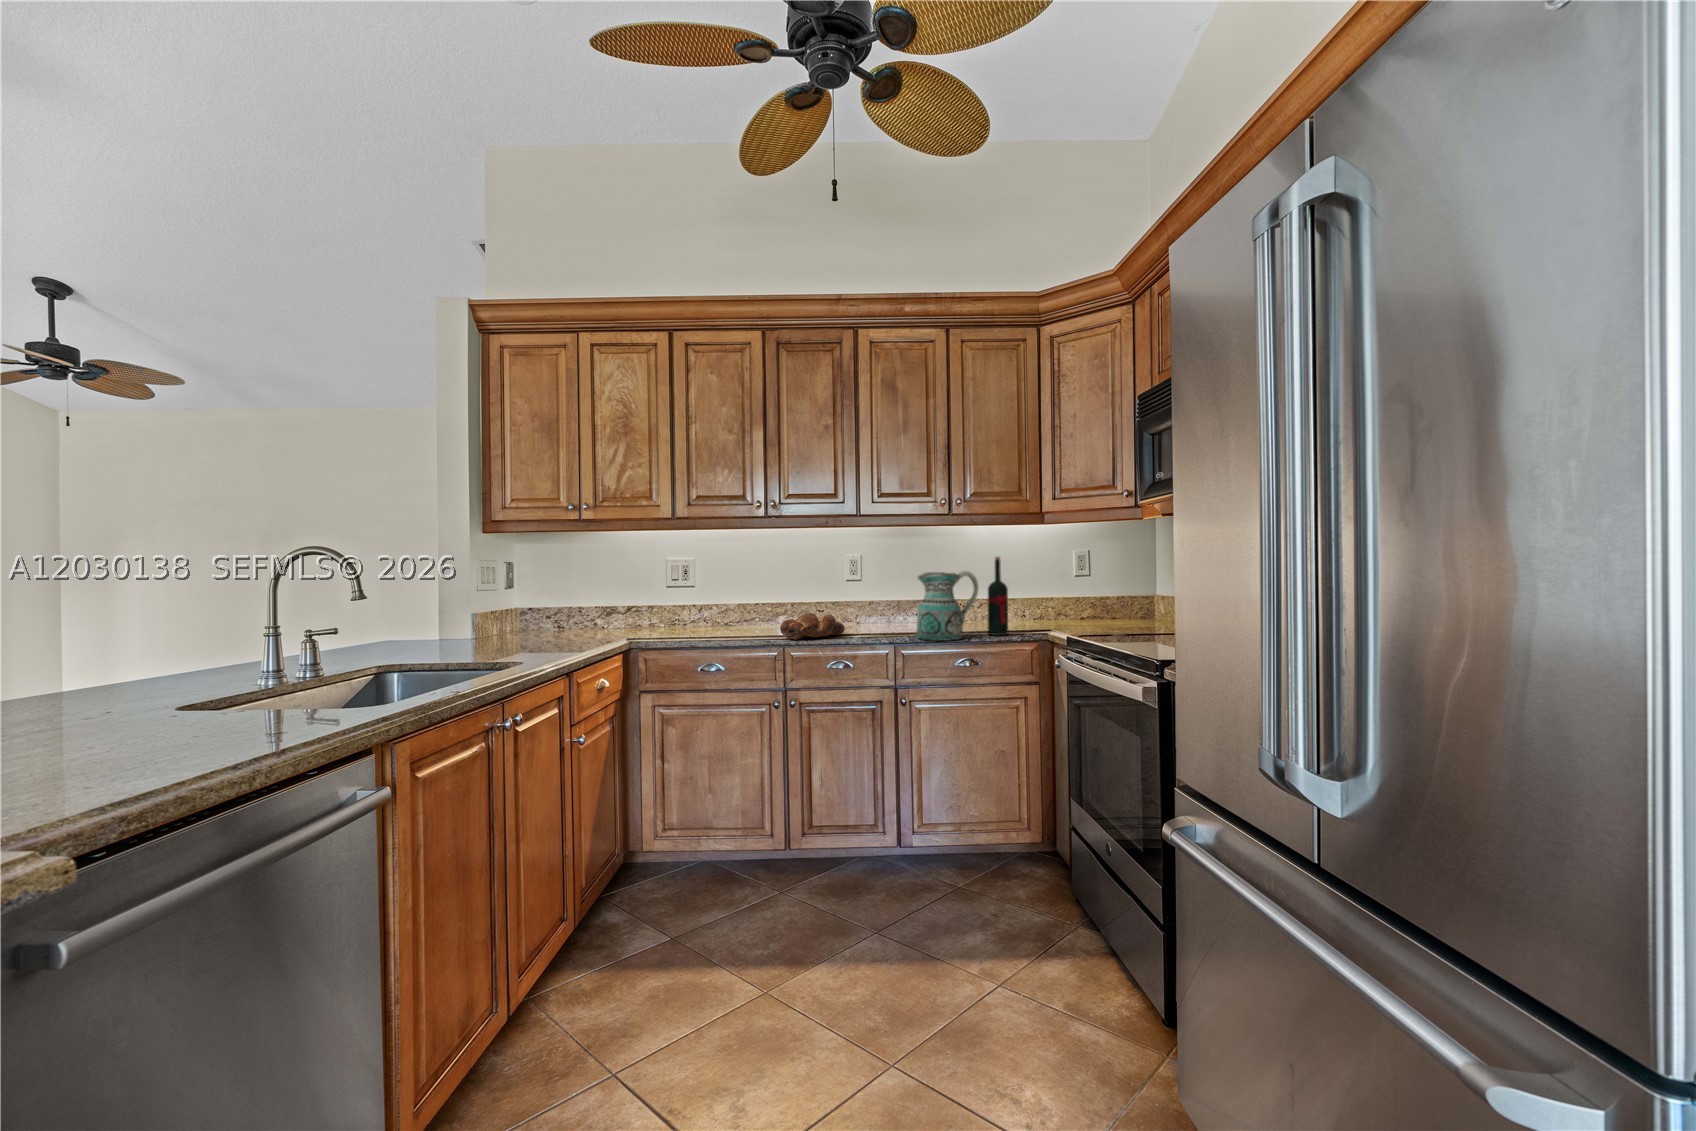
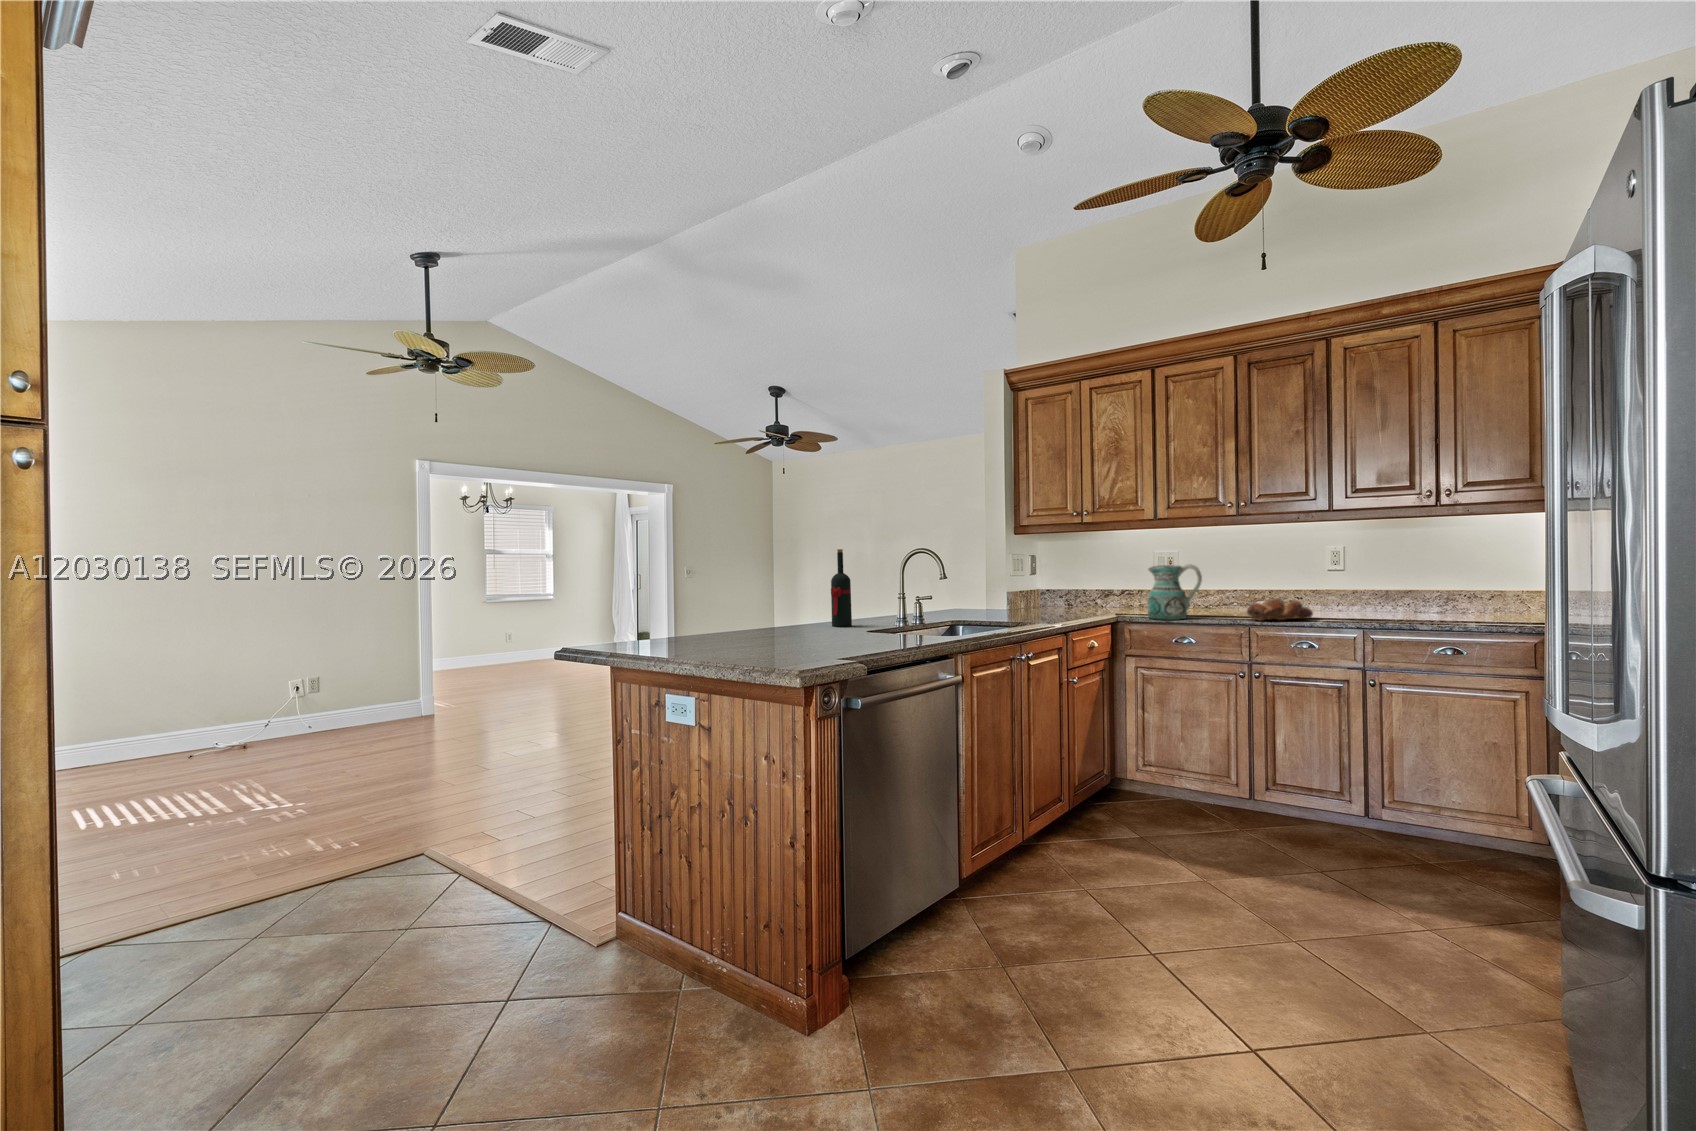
wine bottle: present [988,557,1008,636] -> present [831,549,852,627]
ceramic pitcher: present [917,571,978,641] -> present [1148,564,1202,620]

